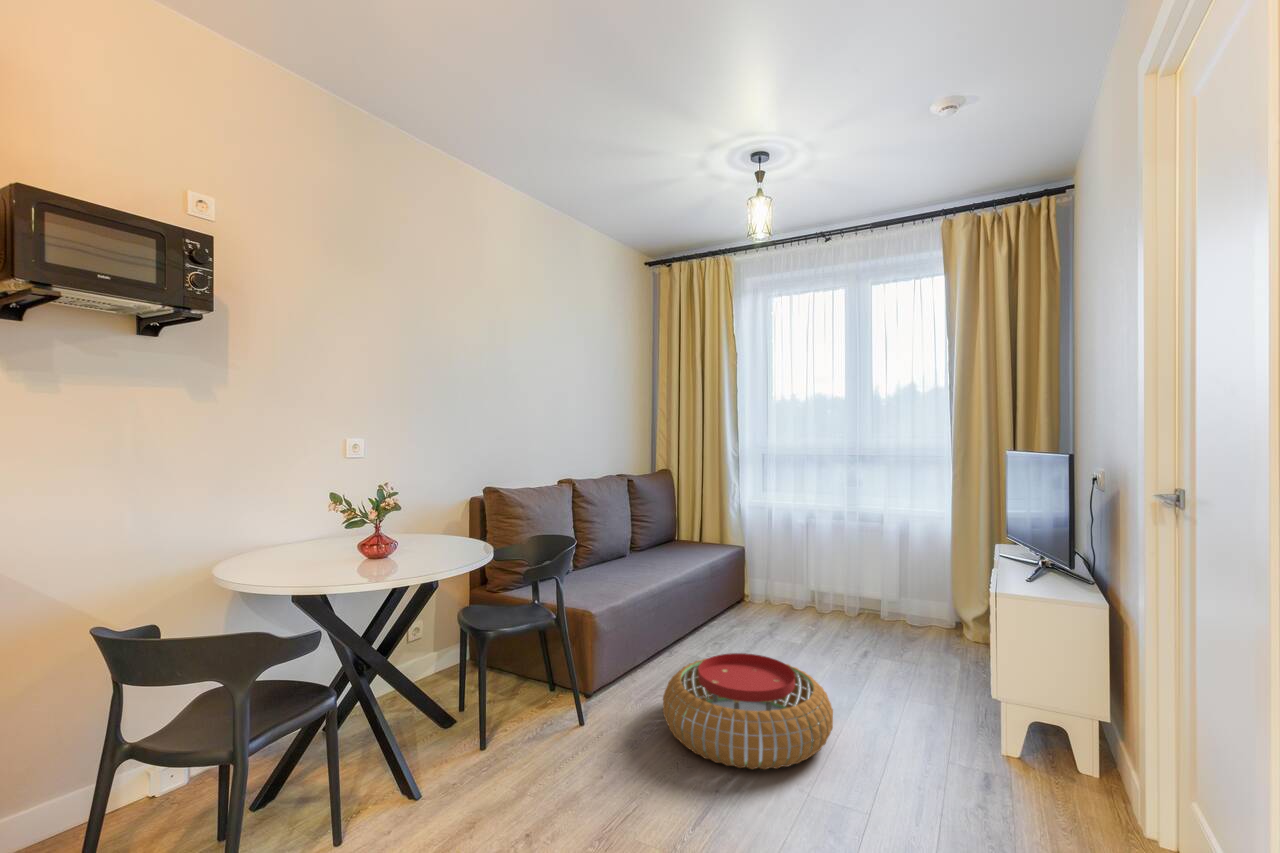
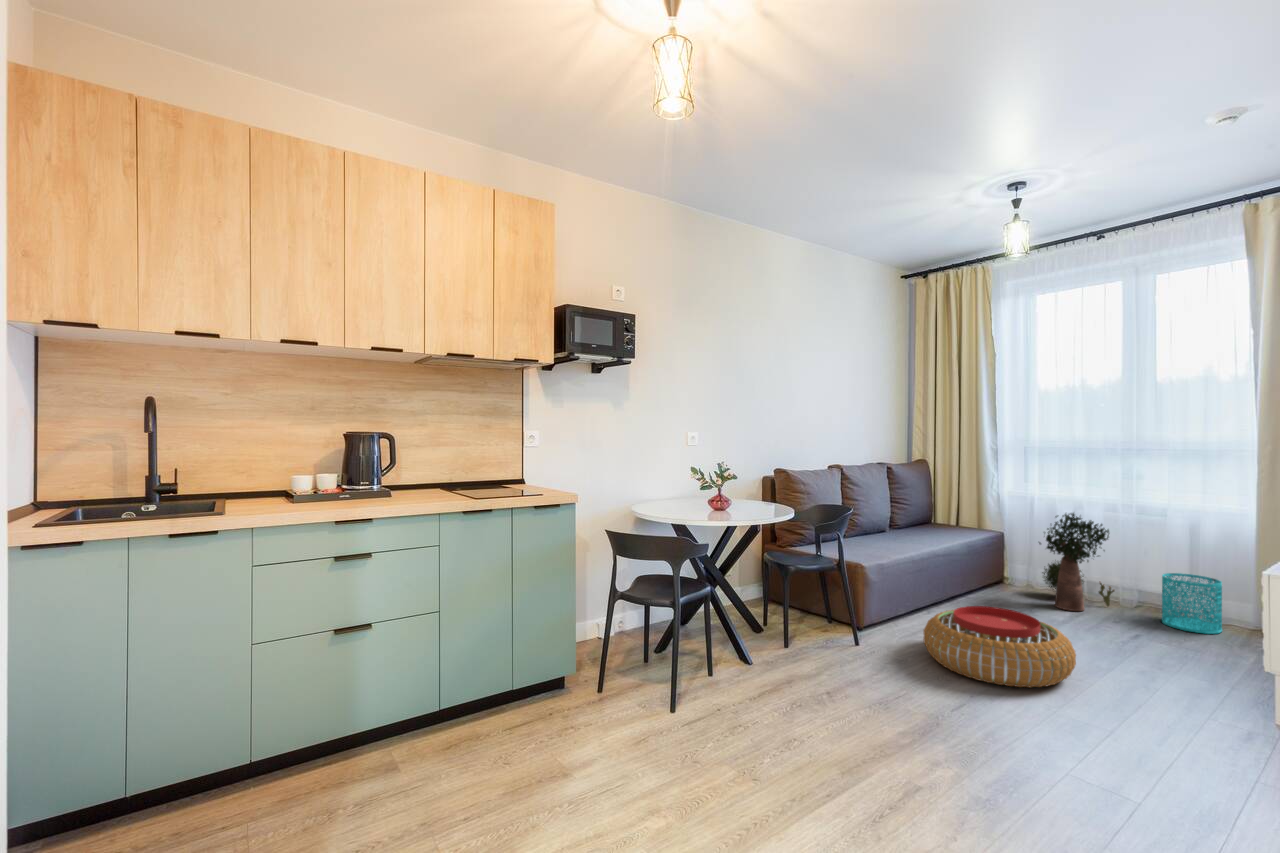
potted plant: none [780,523,848,632] -> present [1039,513,1114,611]
wastebasket: none [890,582,941,646] -> present [1162,573,1222,634]

